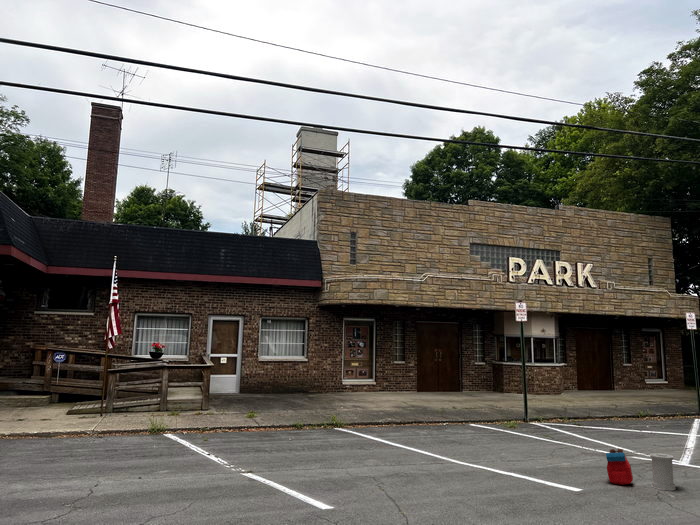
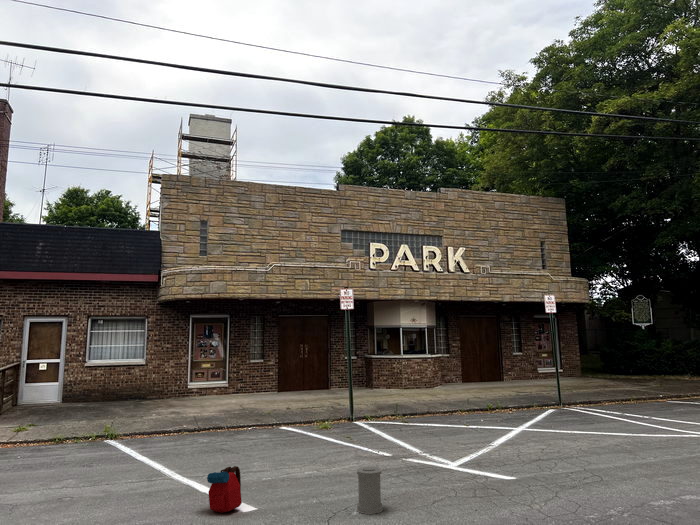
backpack: present [606,449,633,485] -> present [207,466,242,513]

